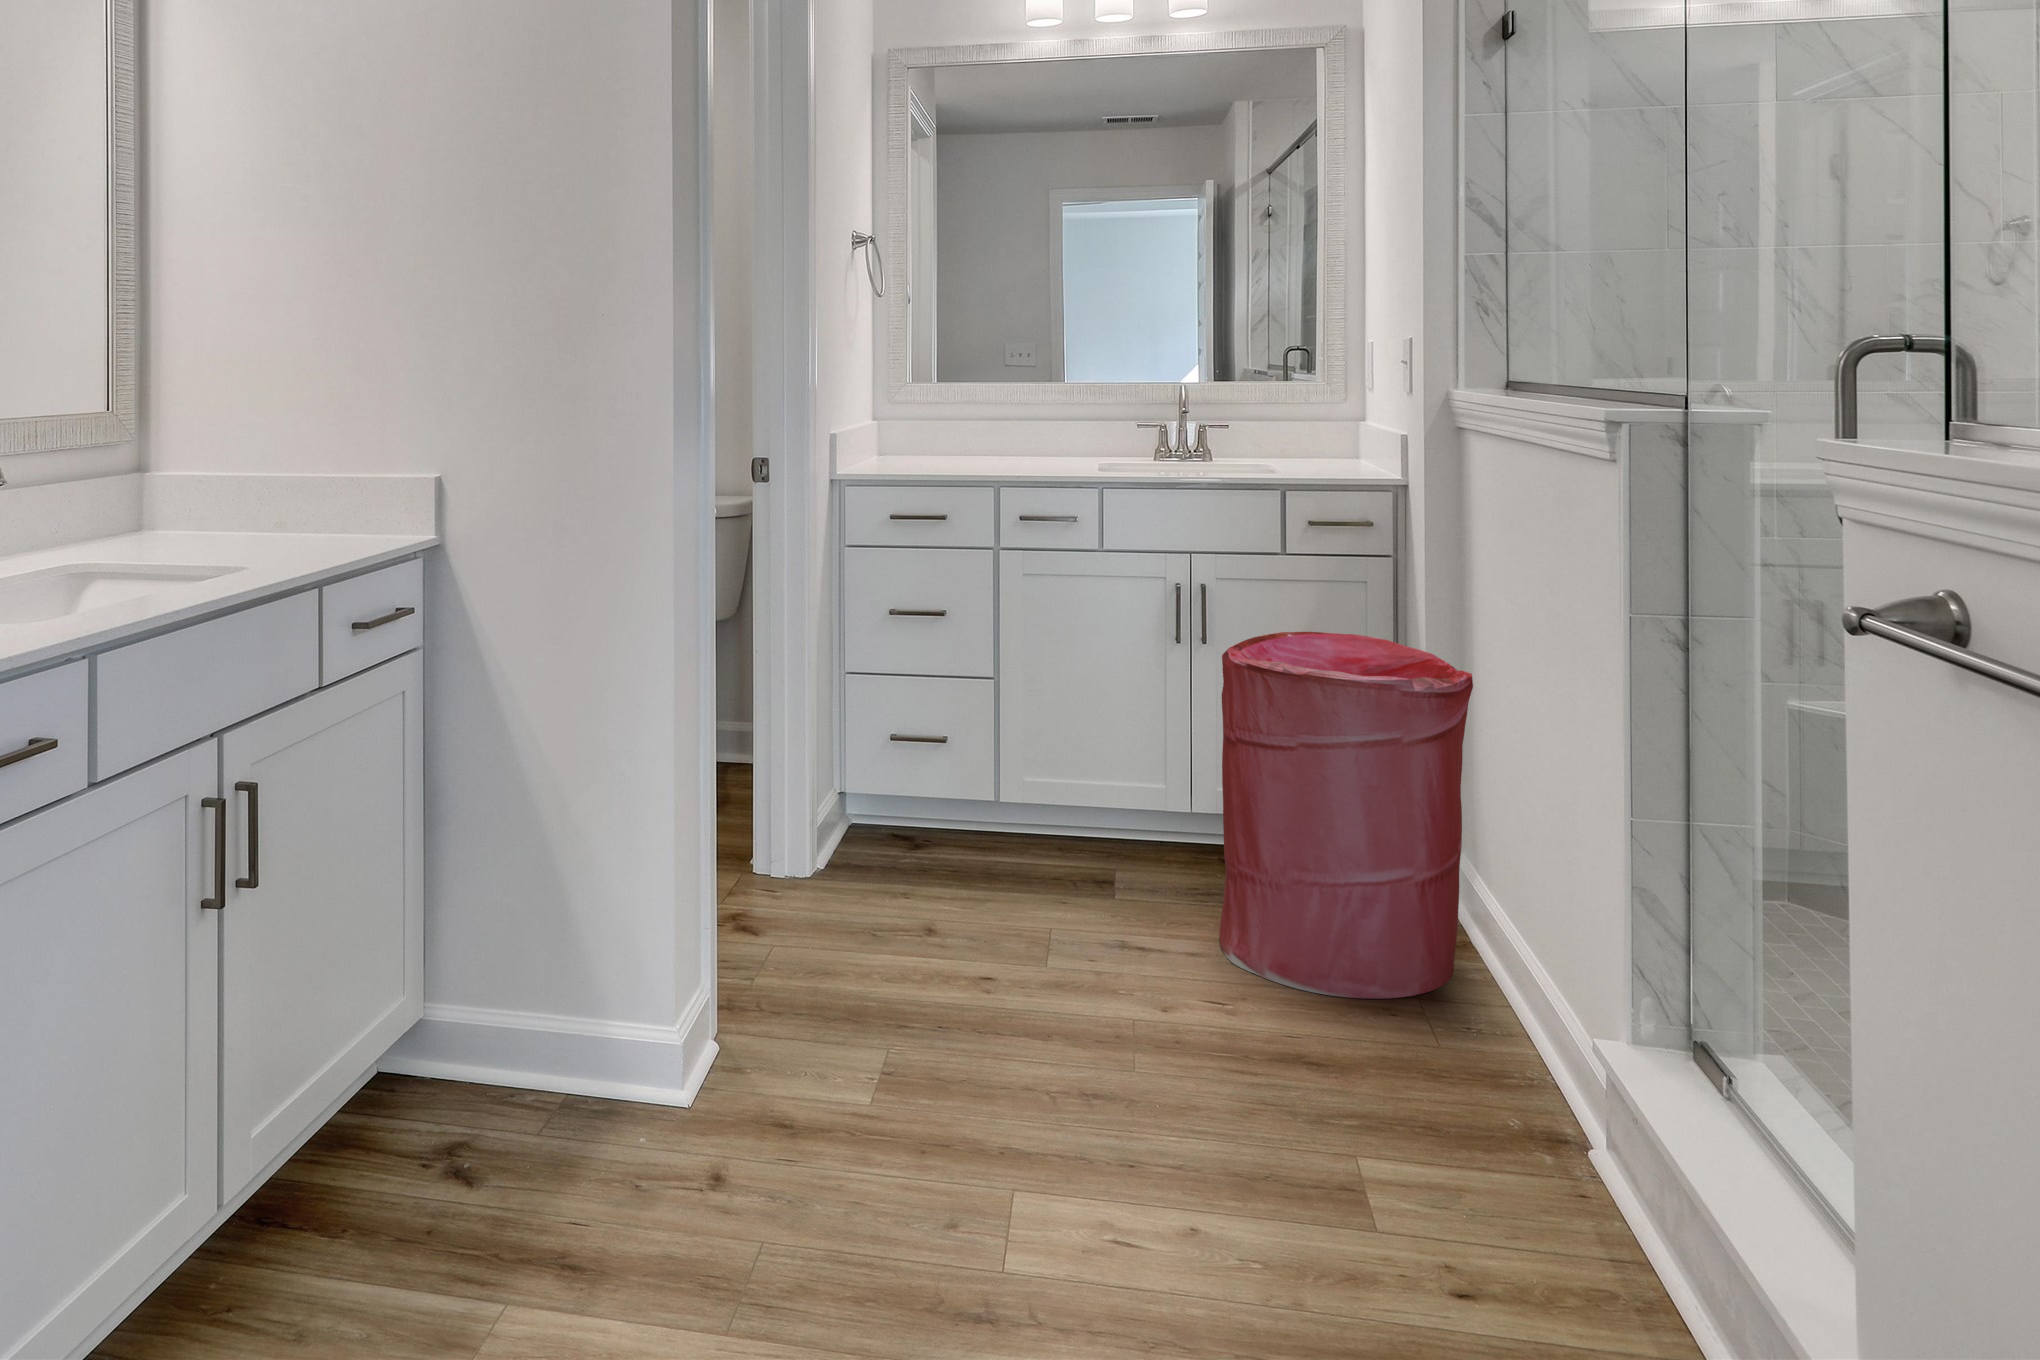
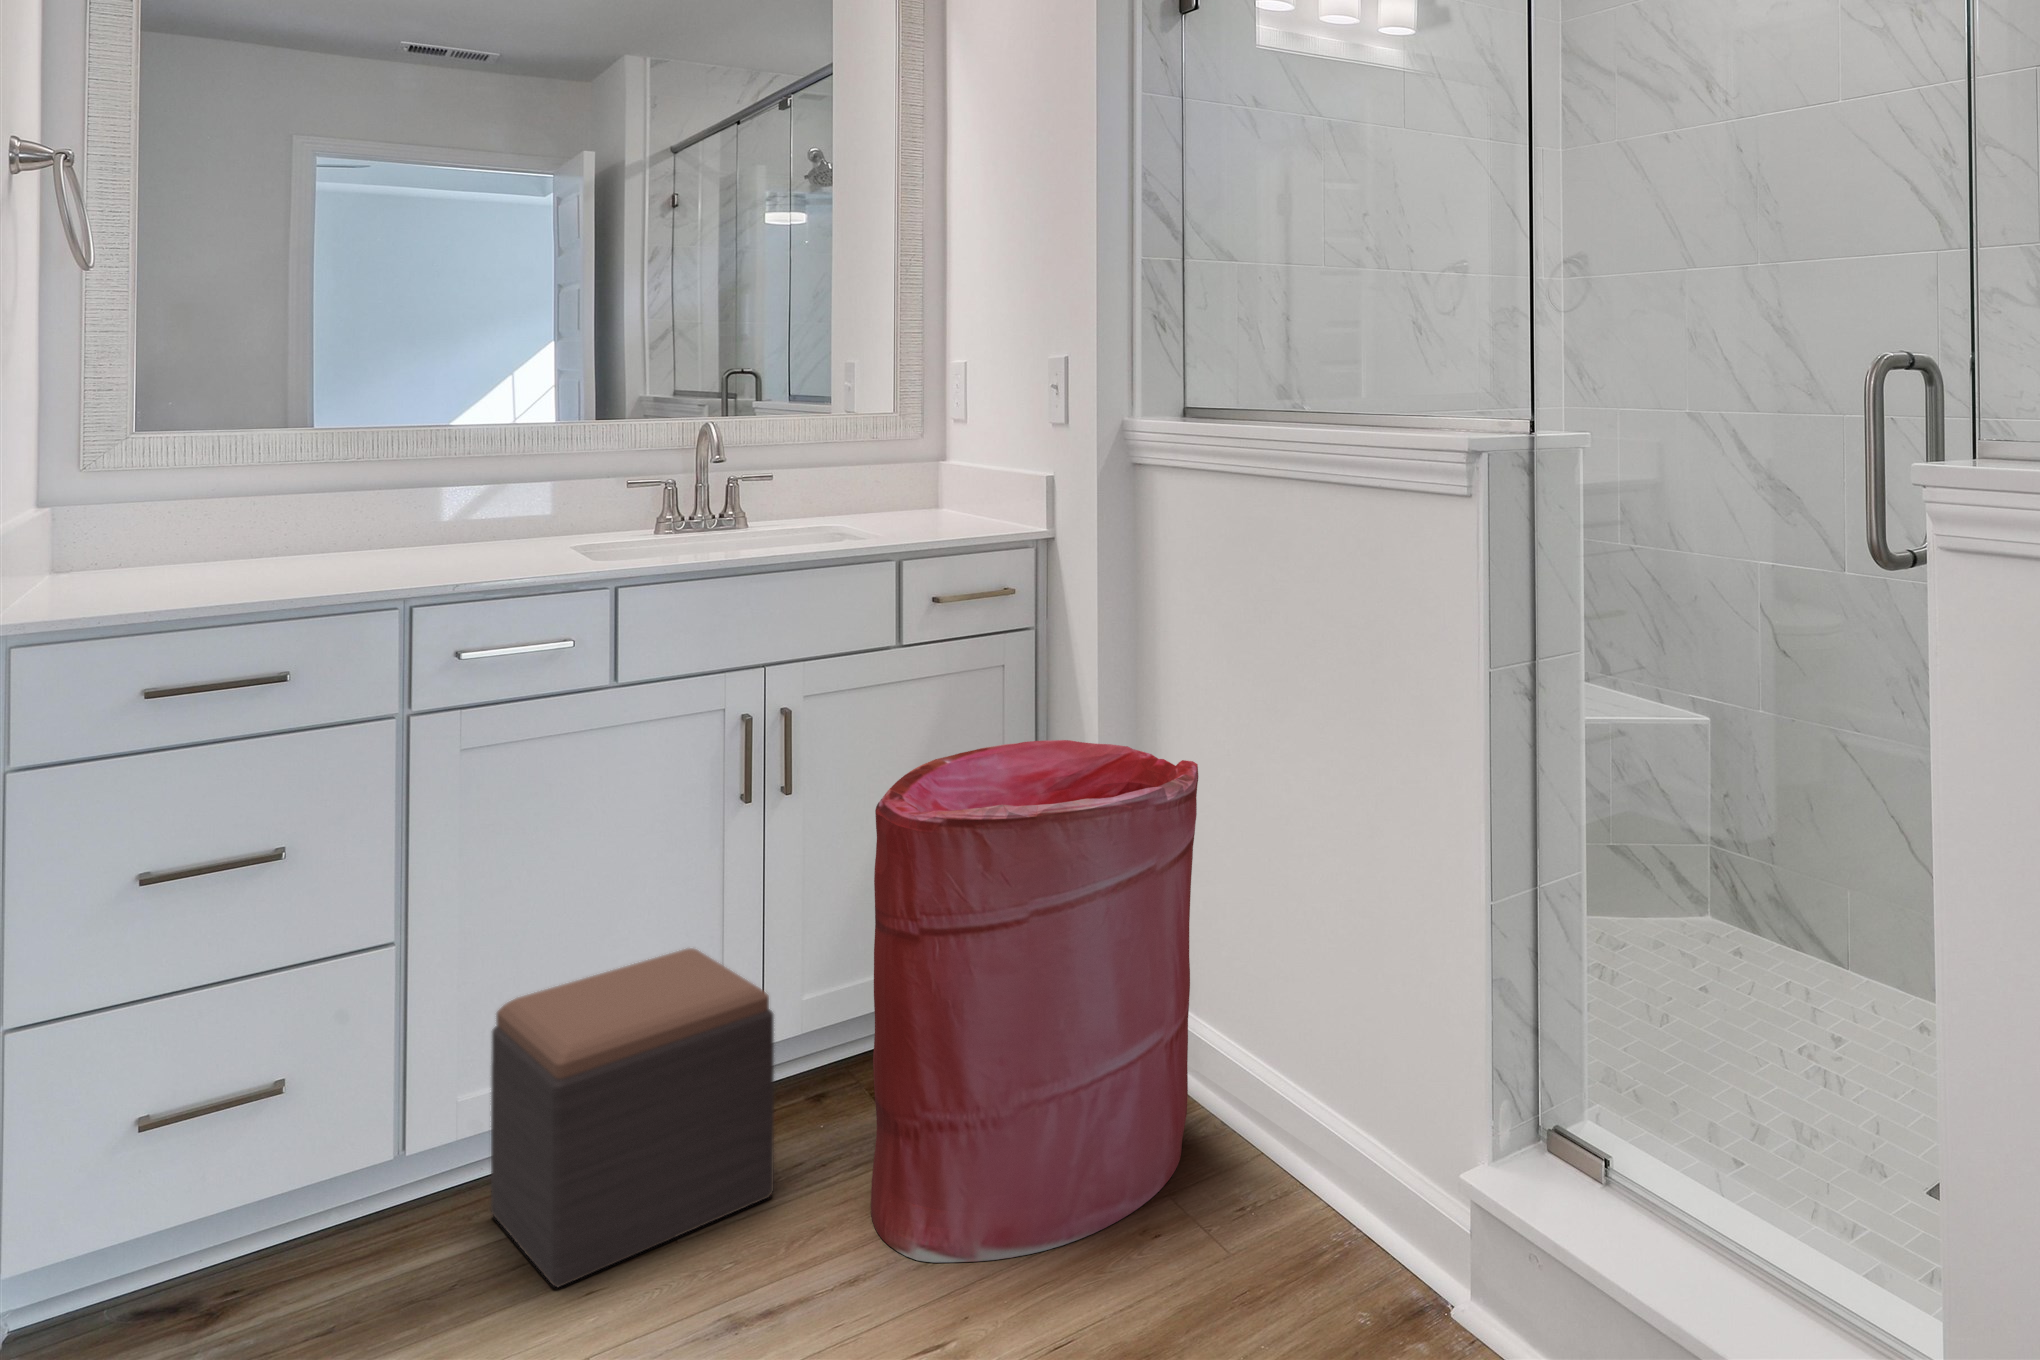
footstool: none [1040,726,1177,898] -> present [491,948,774,1287]

